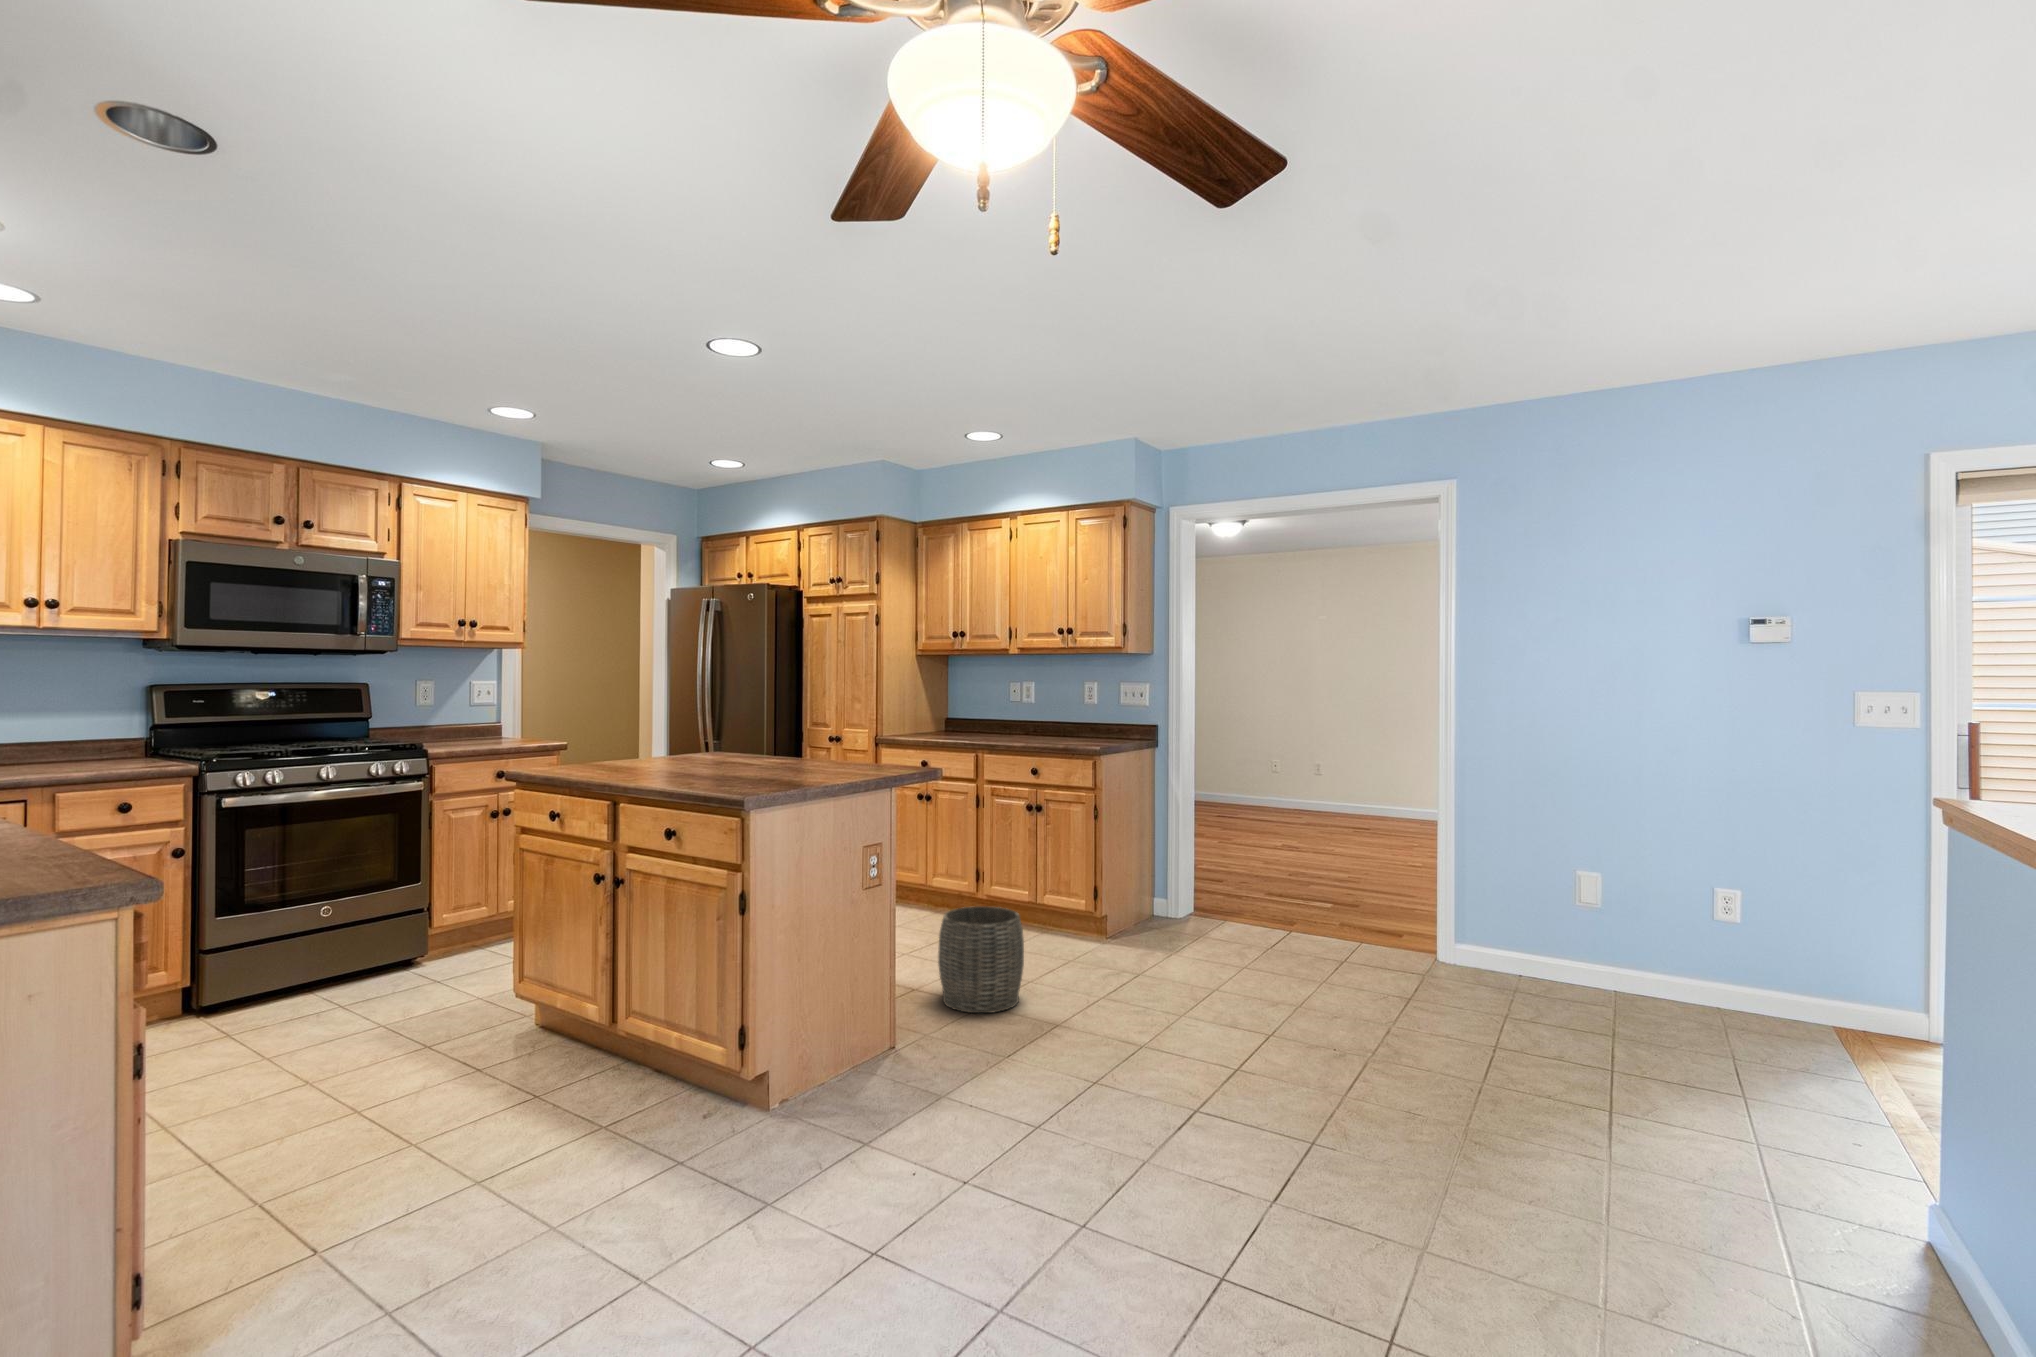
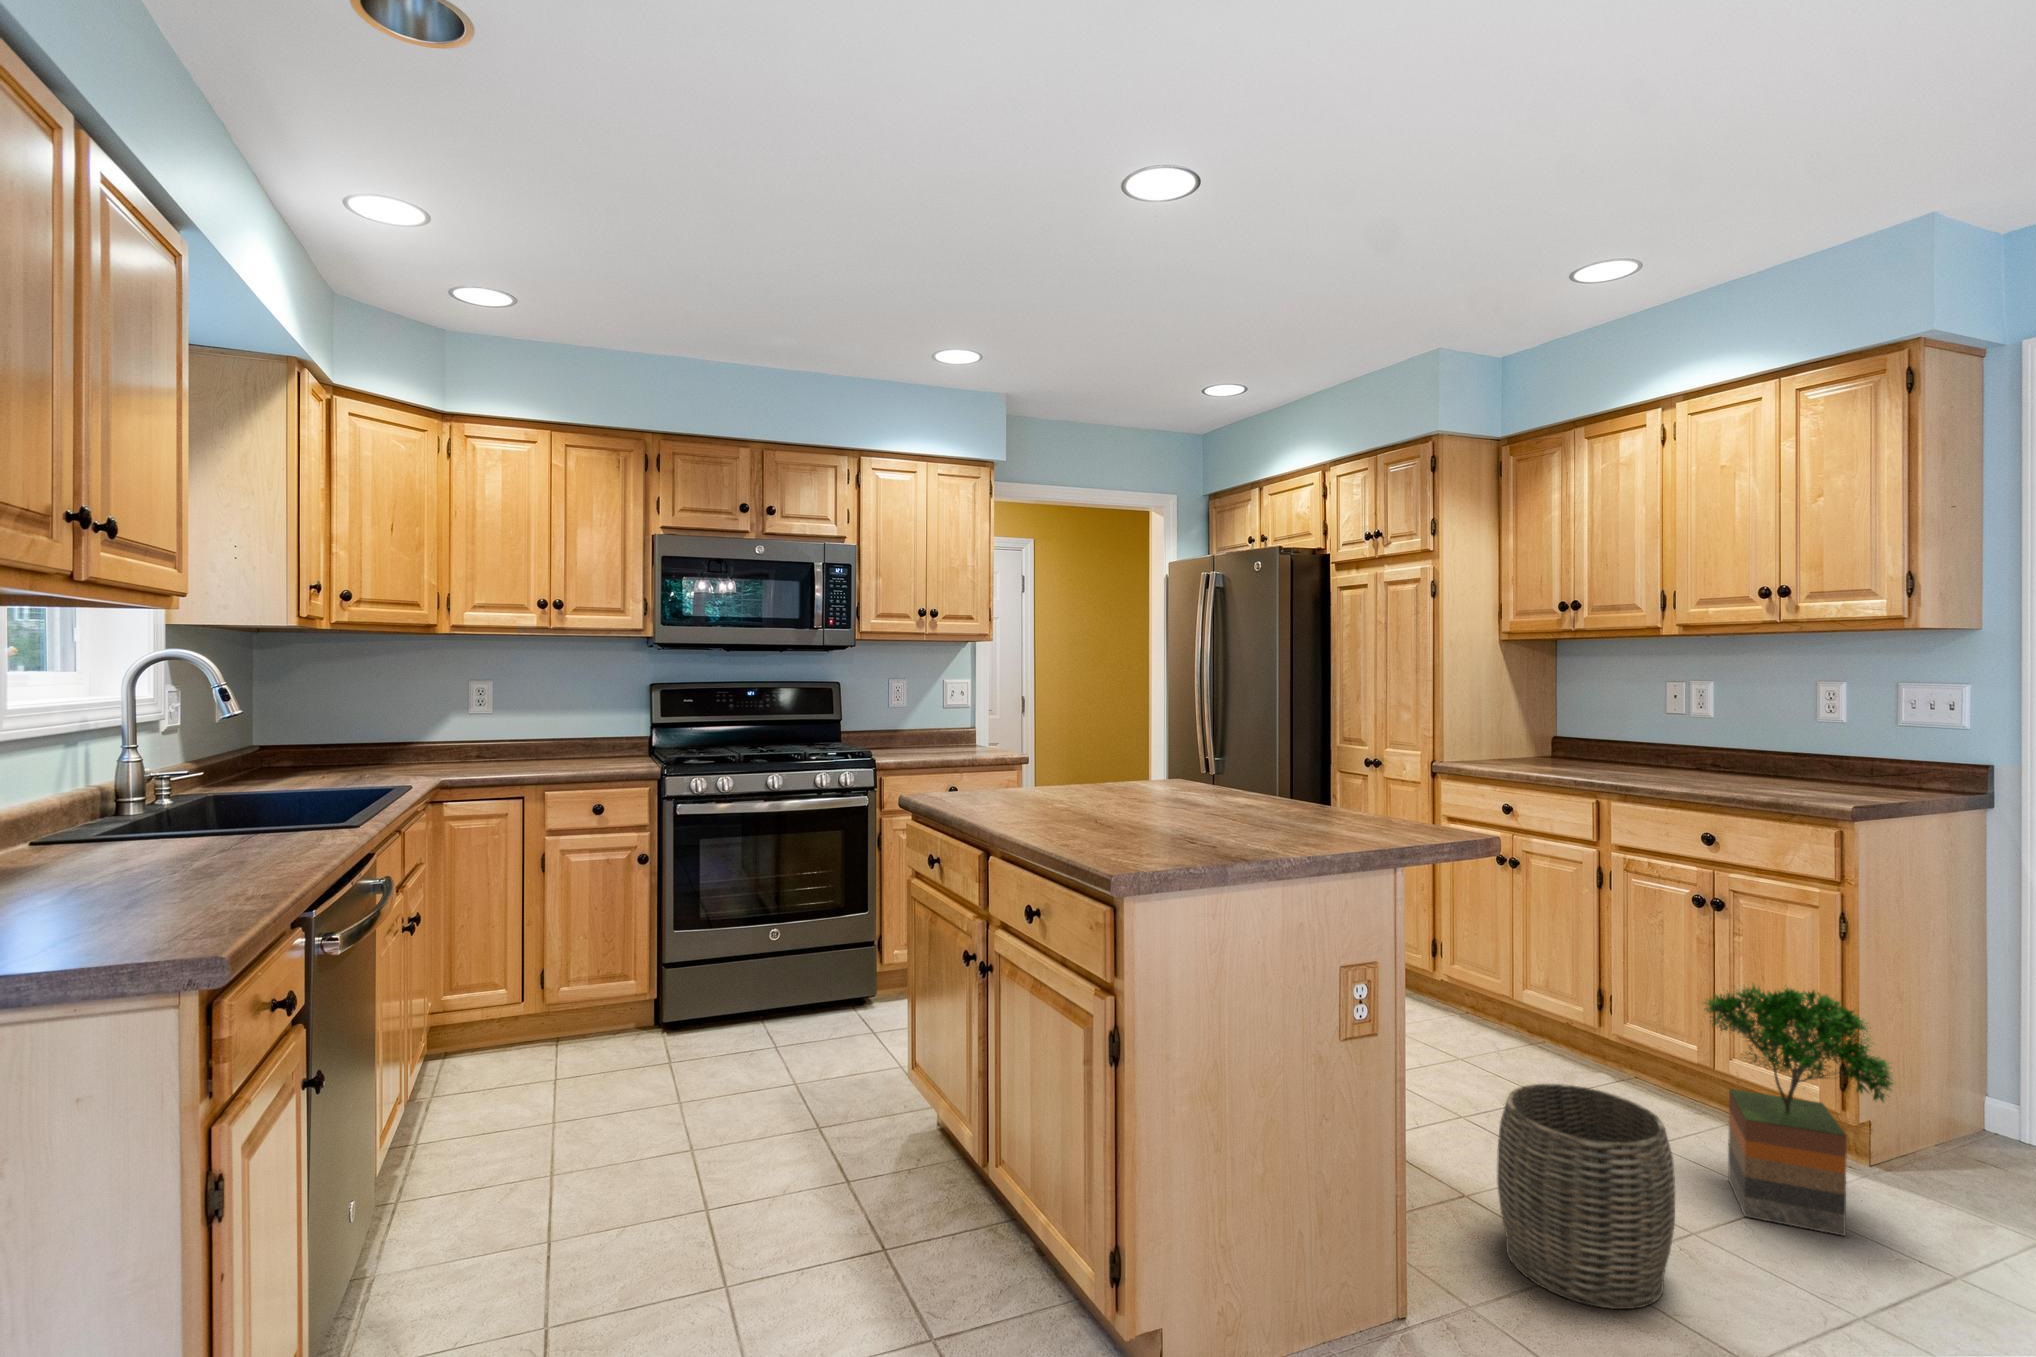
potted tree: none [1032,842,1116,967] -> present [1704,984,1893,1236]

